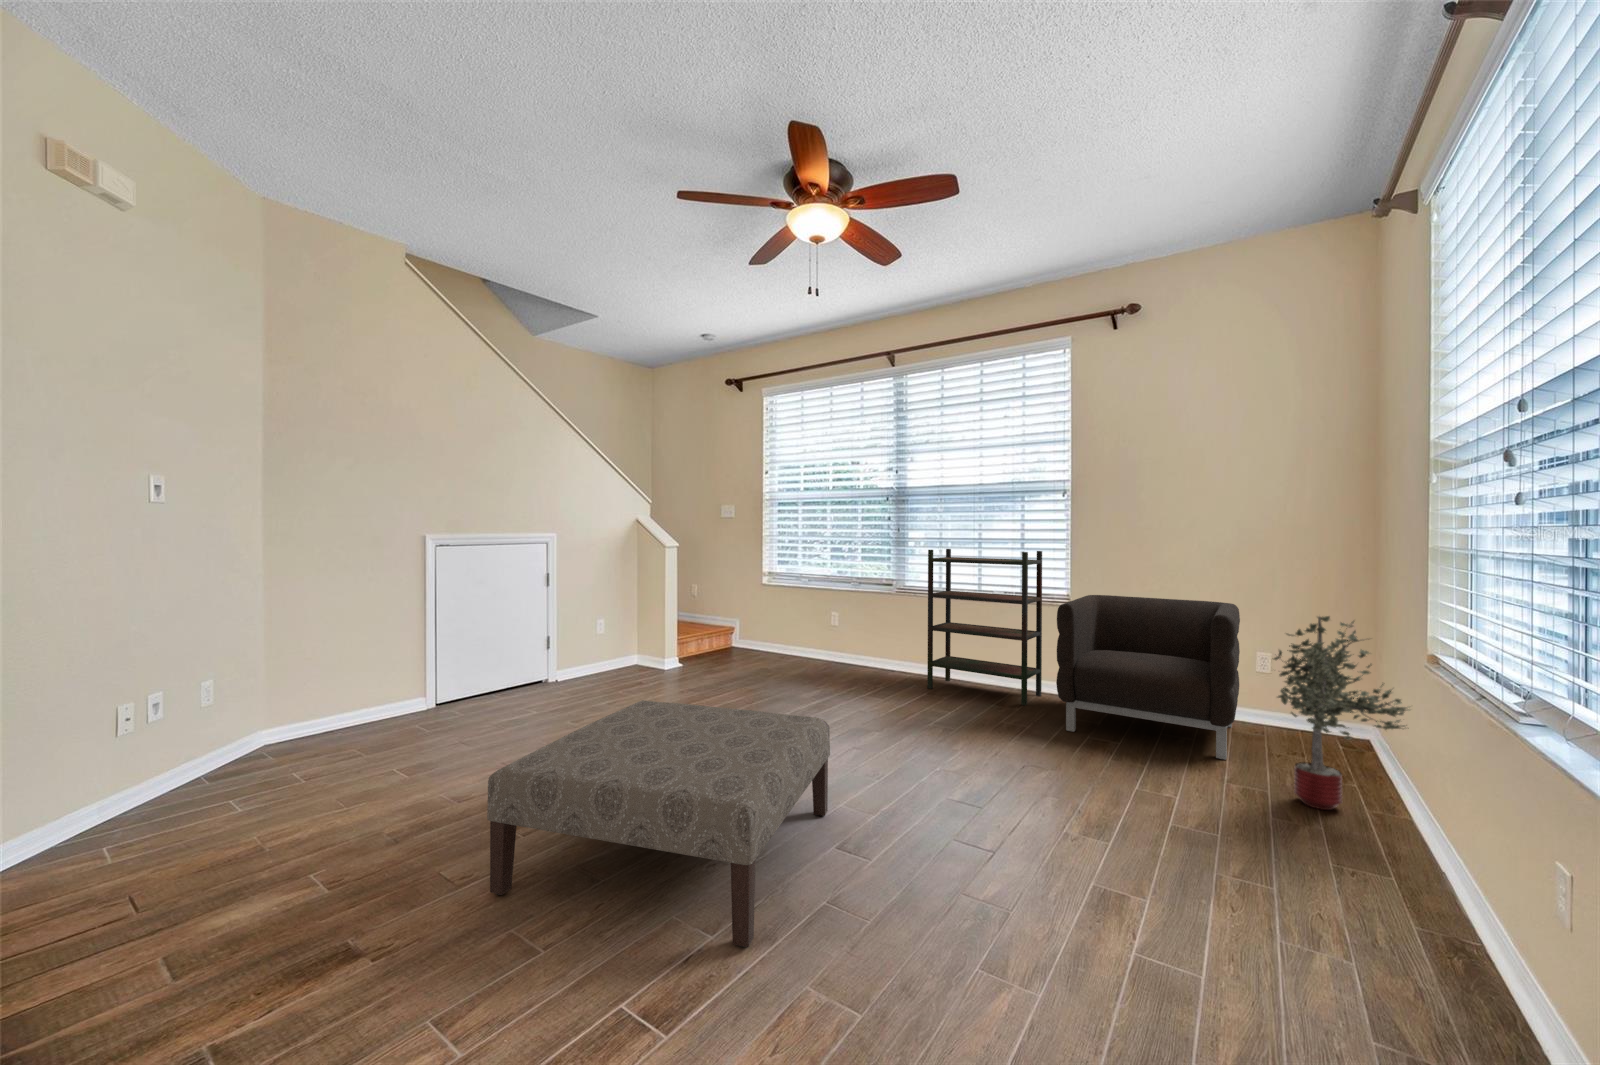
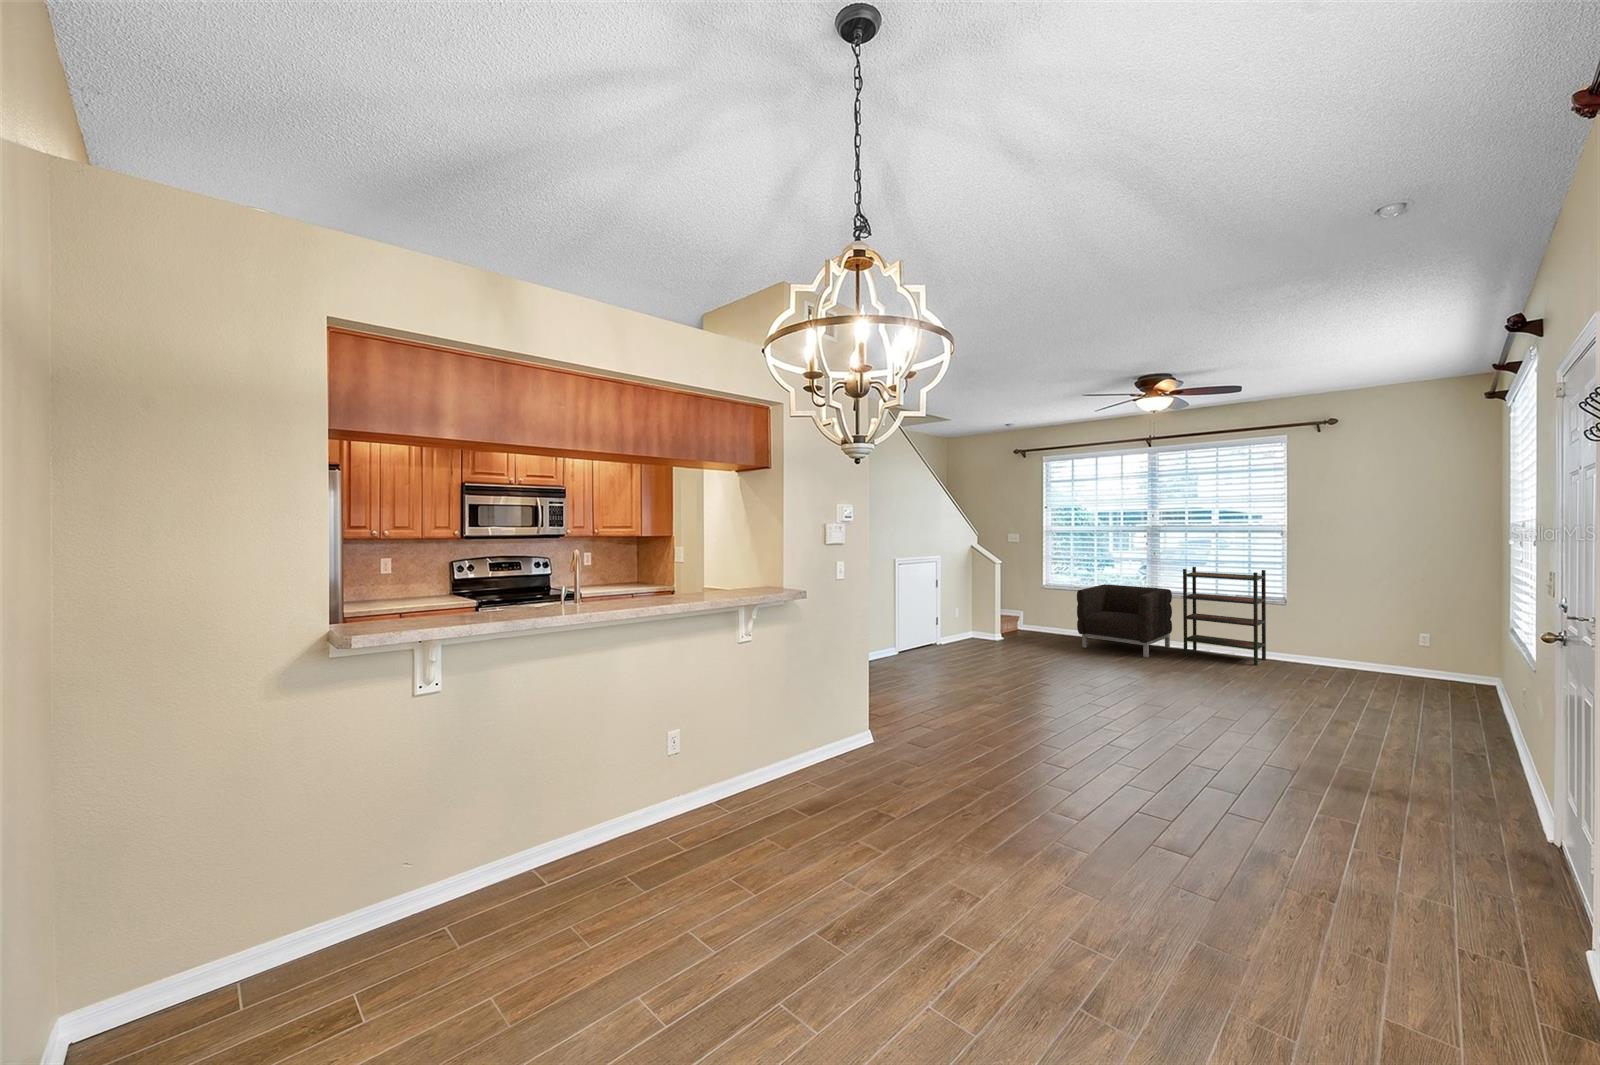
armchair: present [1056,595,1240,760] -> present [1077,585,1172,657]
potted tree: present [1274,616,1407,810] -> none [1417,617,1496,716]
ottoman: present [487,700,830,947] -> none [1051,656,1177,742]

